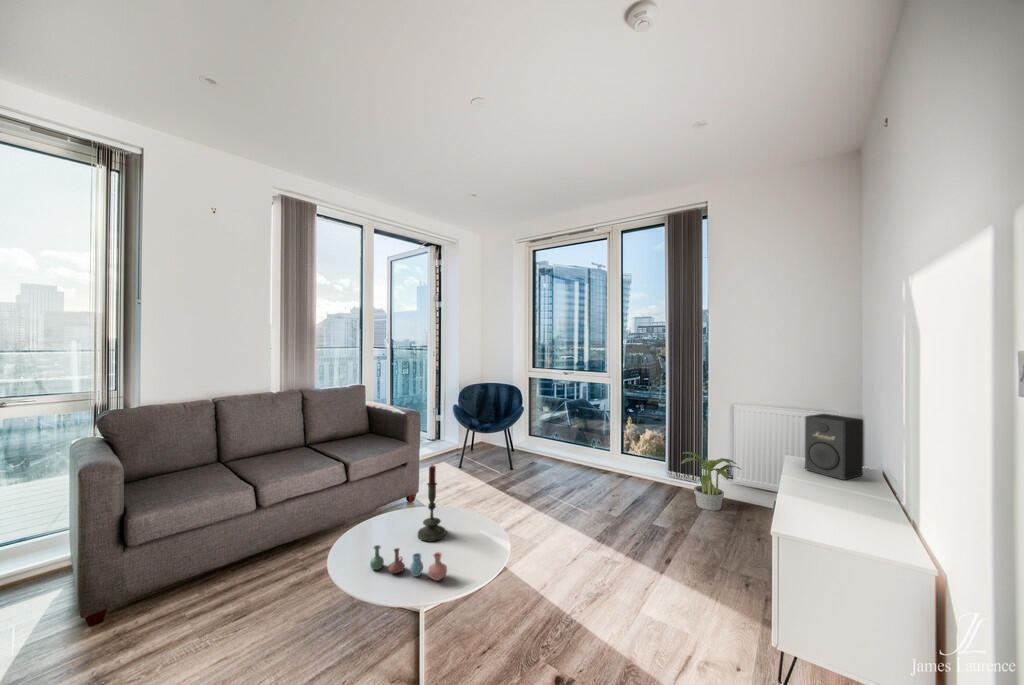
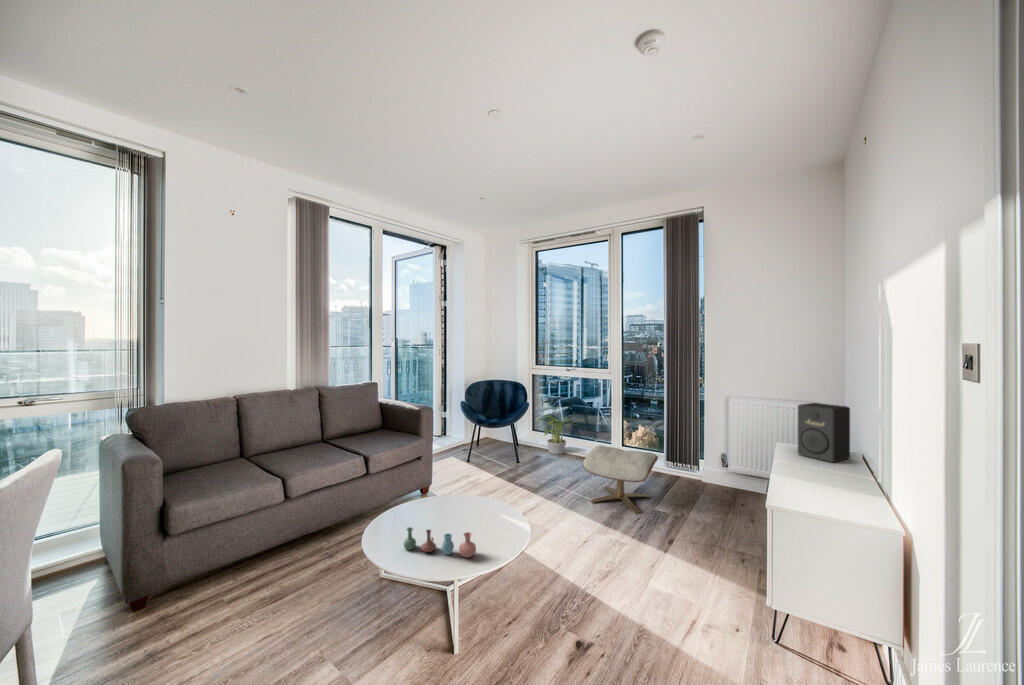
potted plant: present [681,452,740,511] -> present [536,415,573,454]
ottoman: none [577,454,656,527] -> present [583,445,658,513]
candle: present [418,465,446,541] -> none [443,453,468,525]

